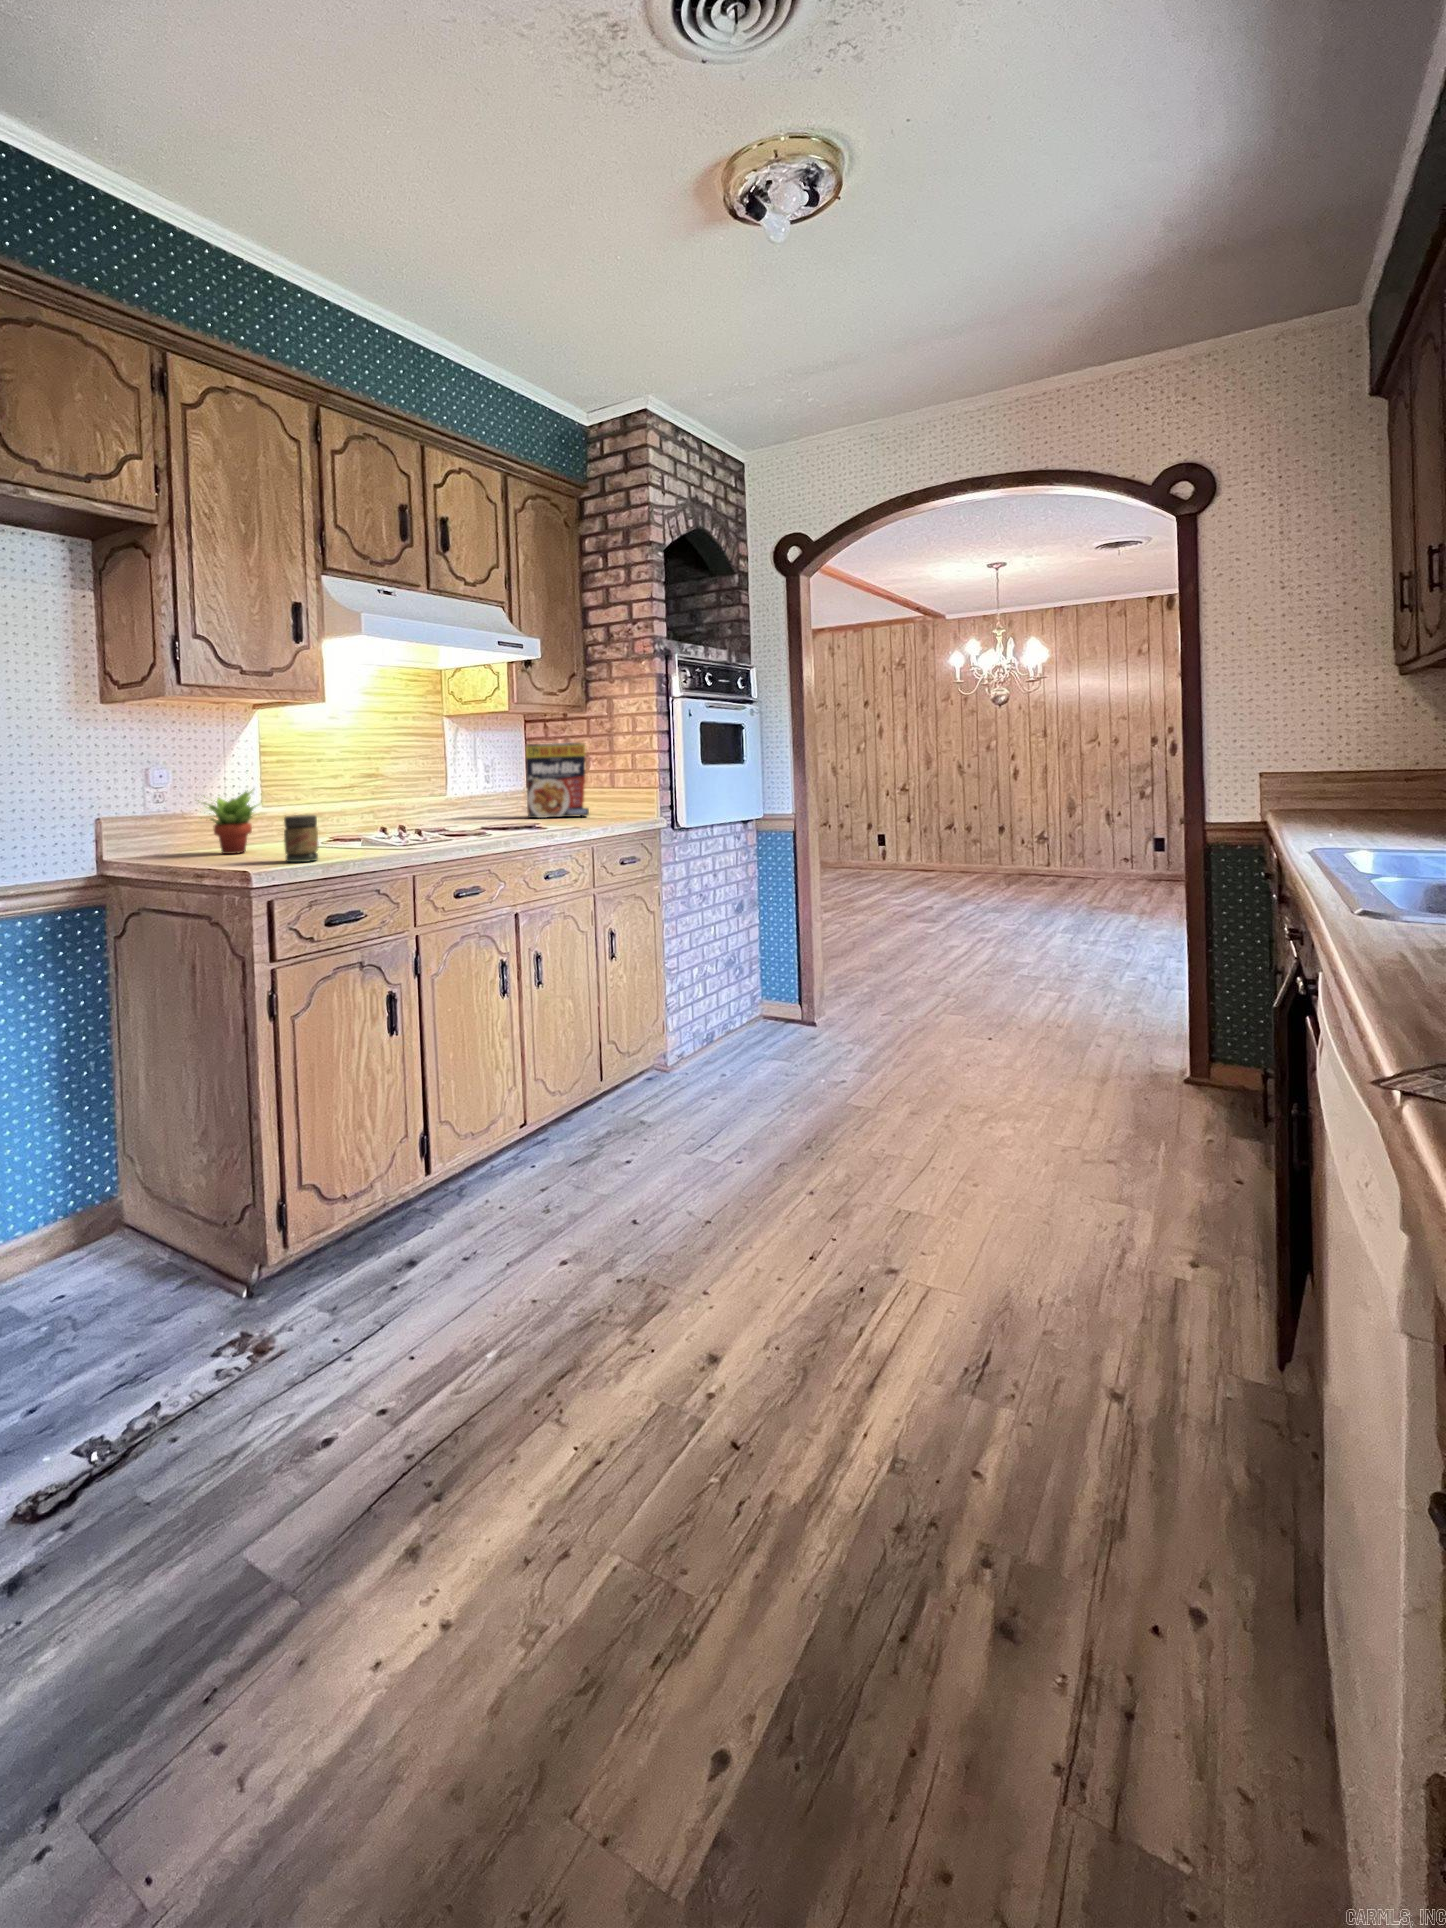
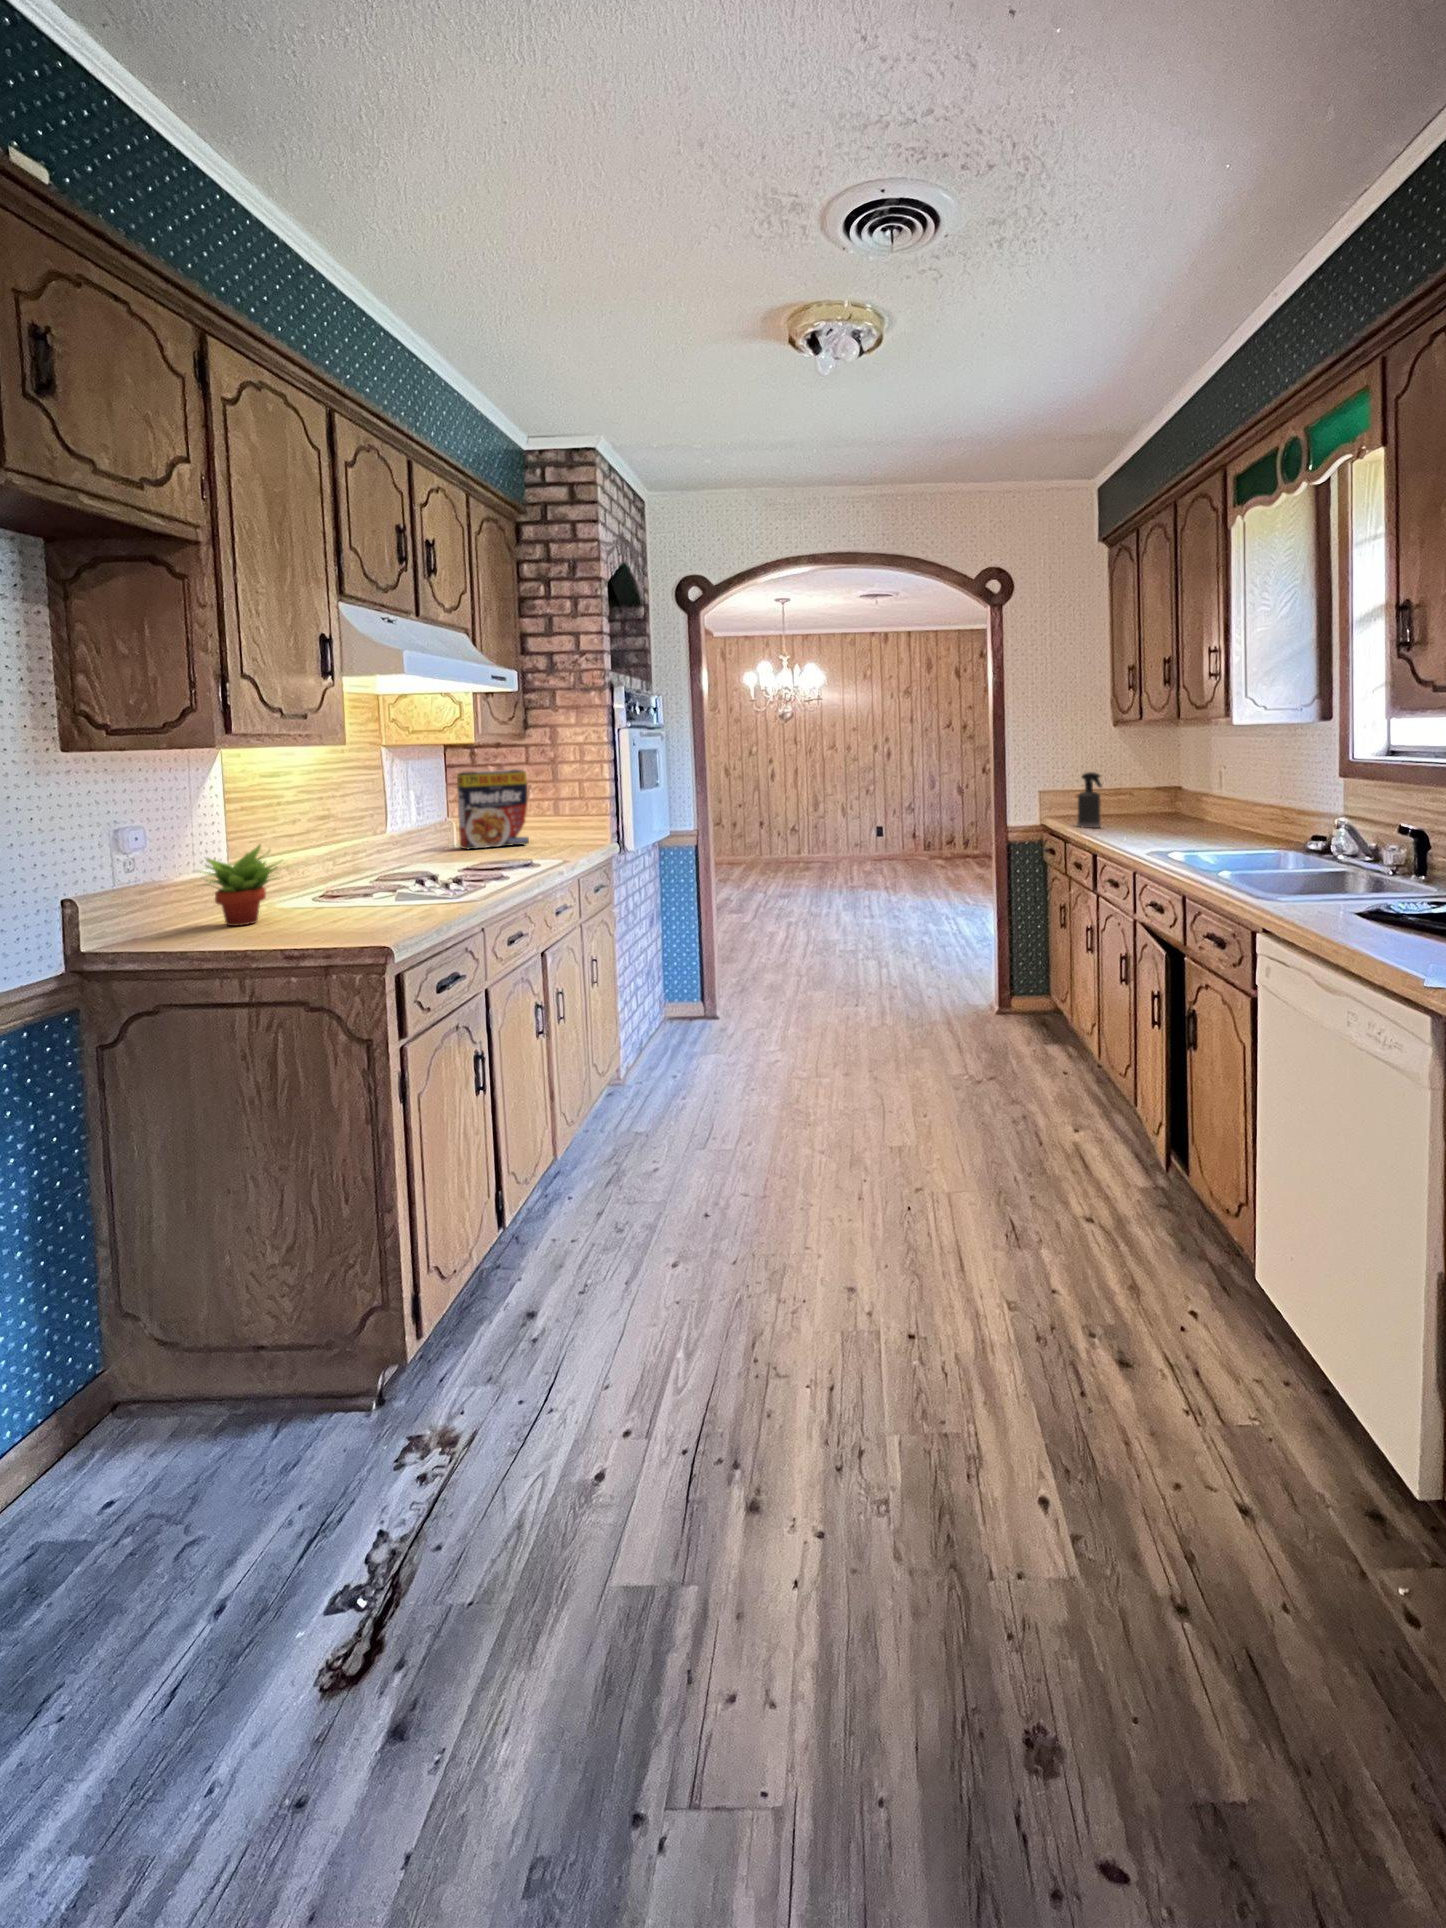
spray bottle: none [1344,738,1391,824] -> present [1077,772,1102,828]
jar: present [284,815,318,862] -> none [362,875,402,930]

